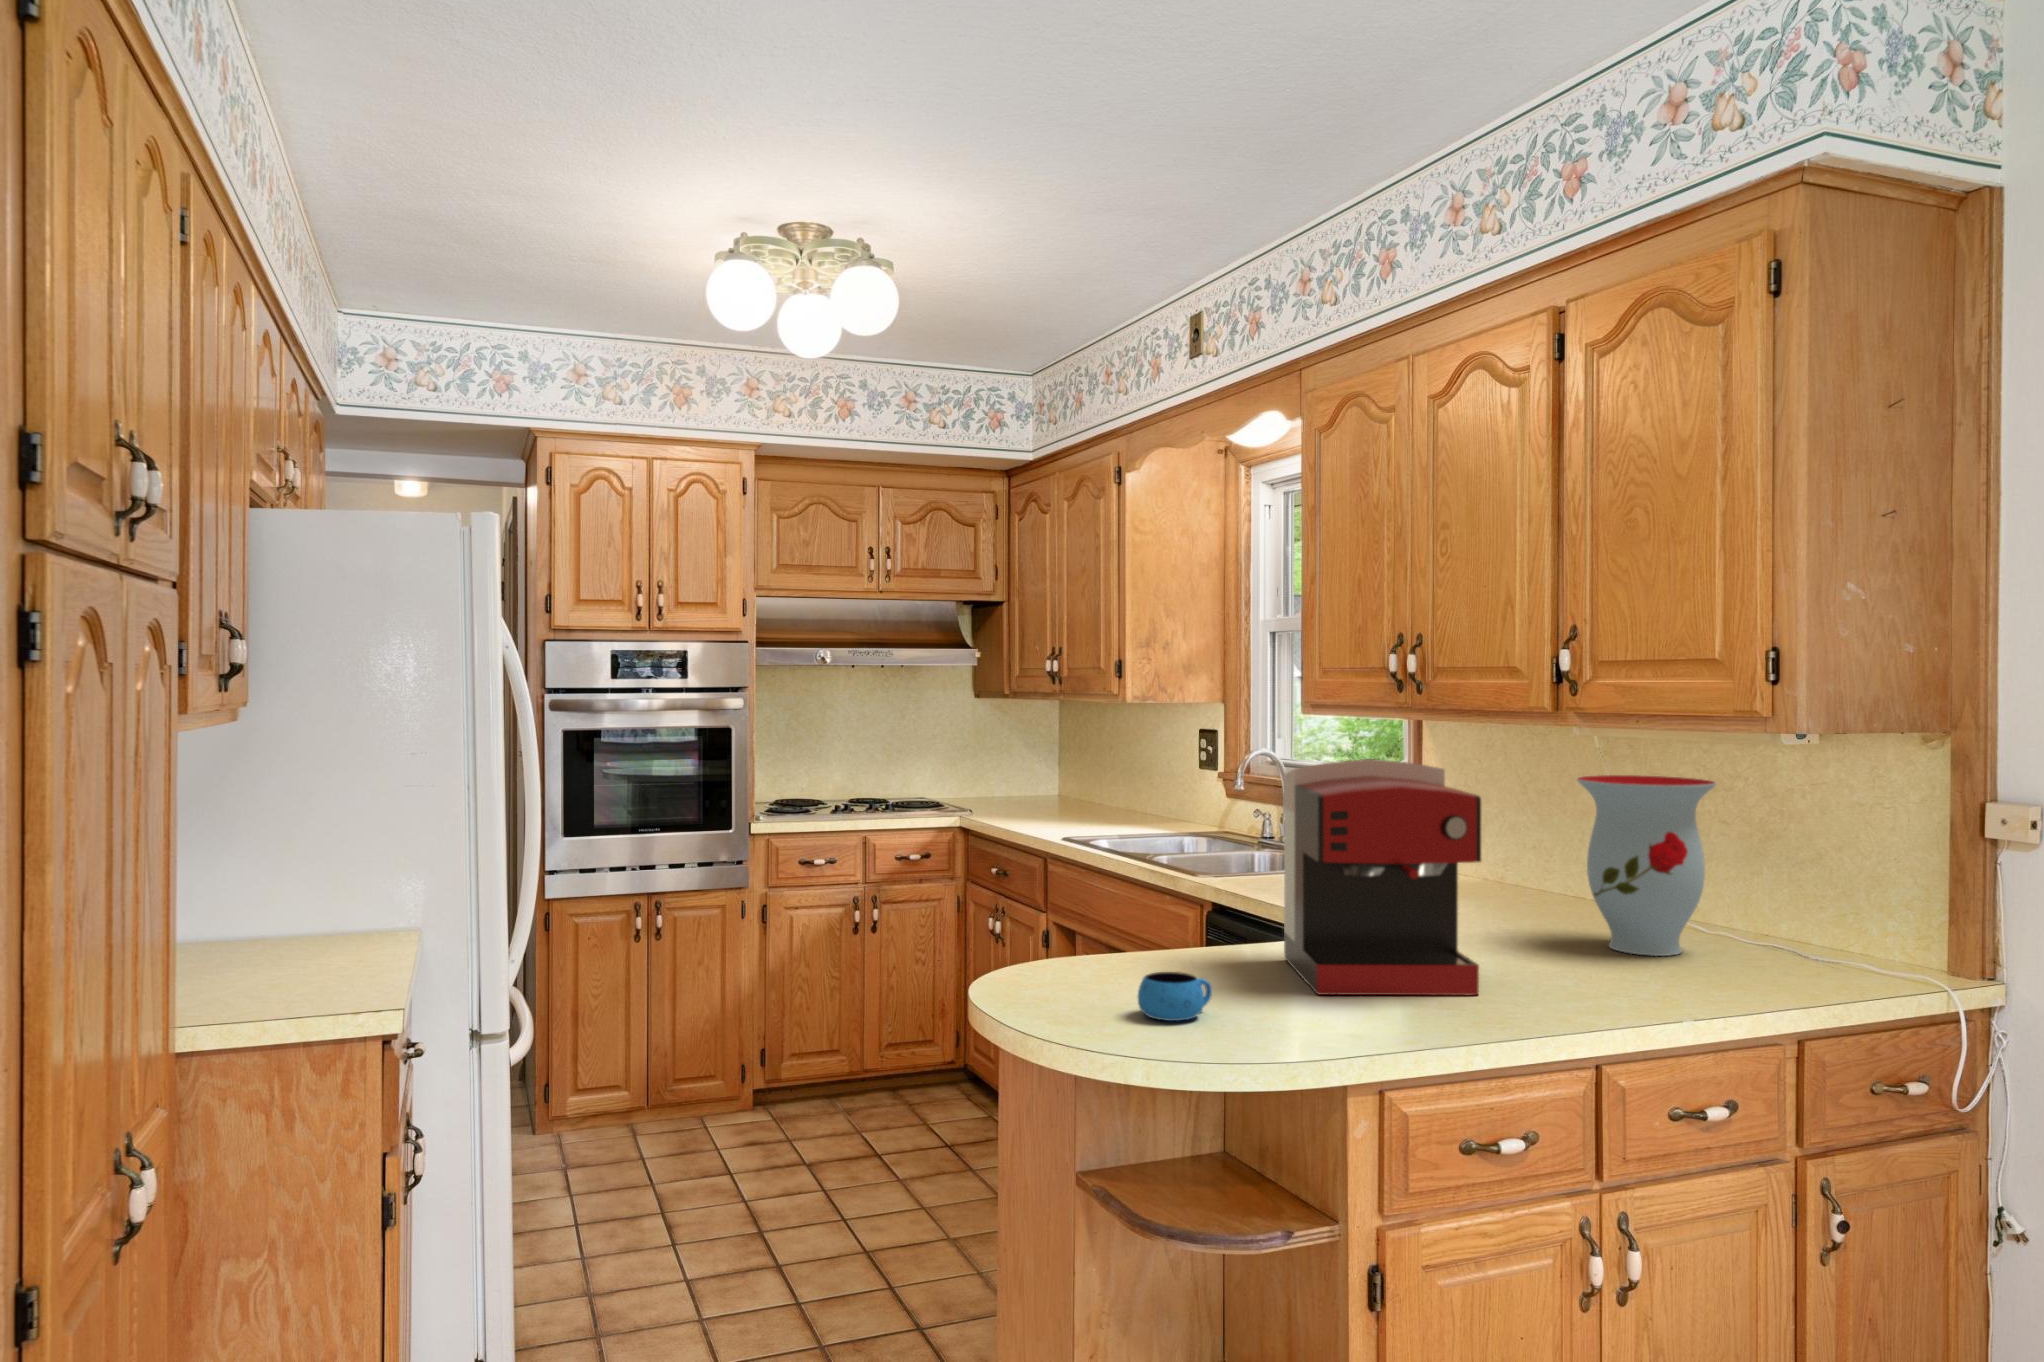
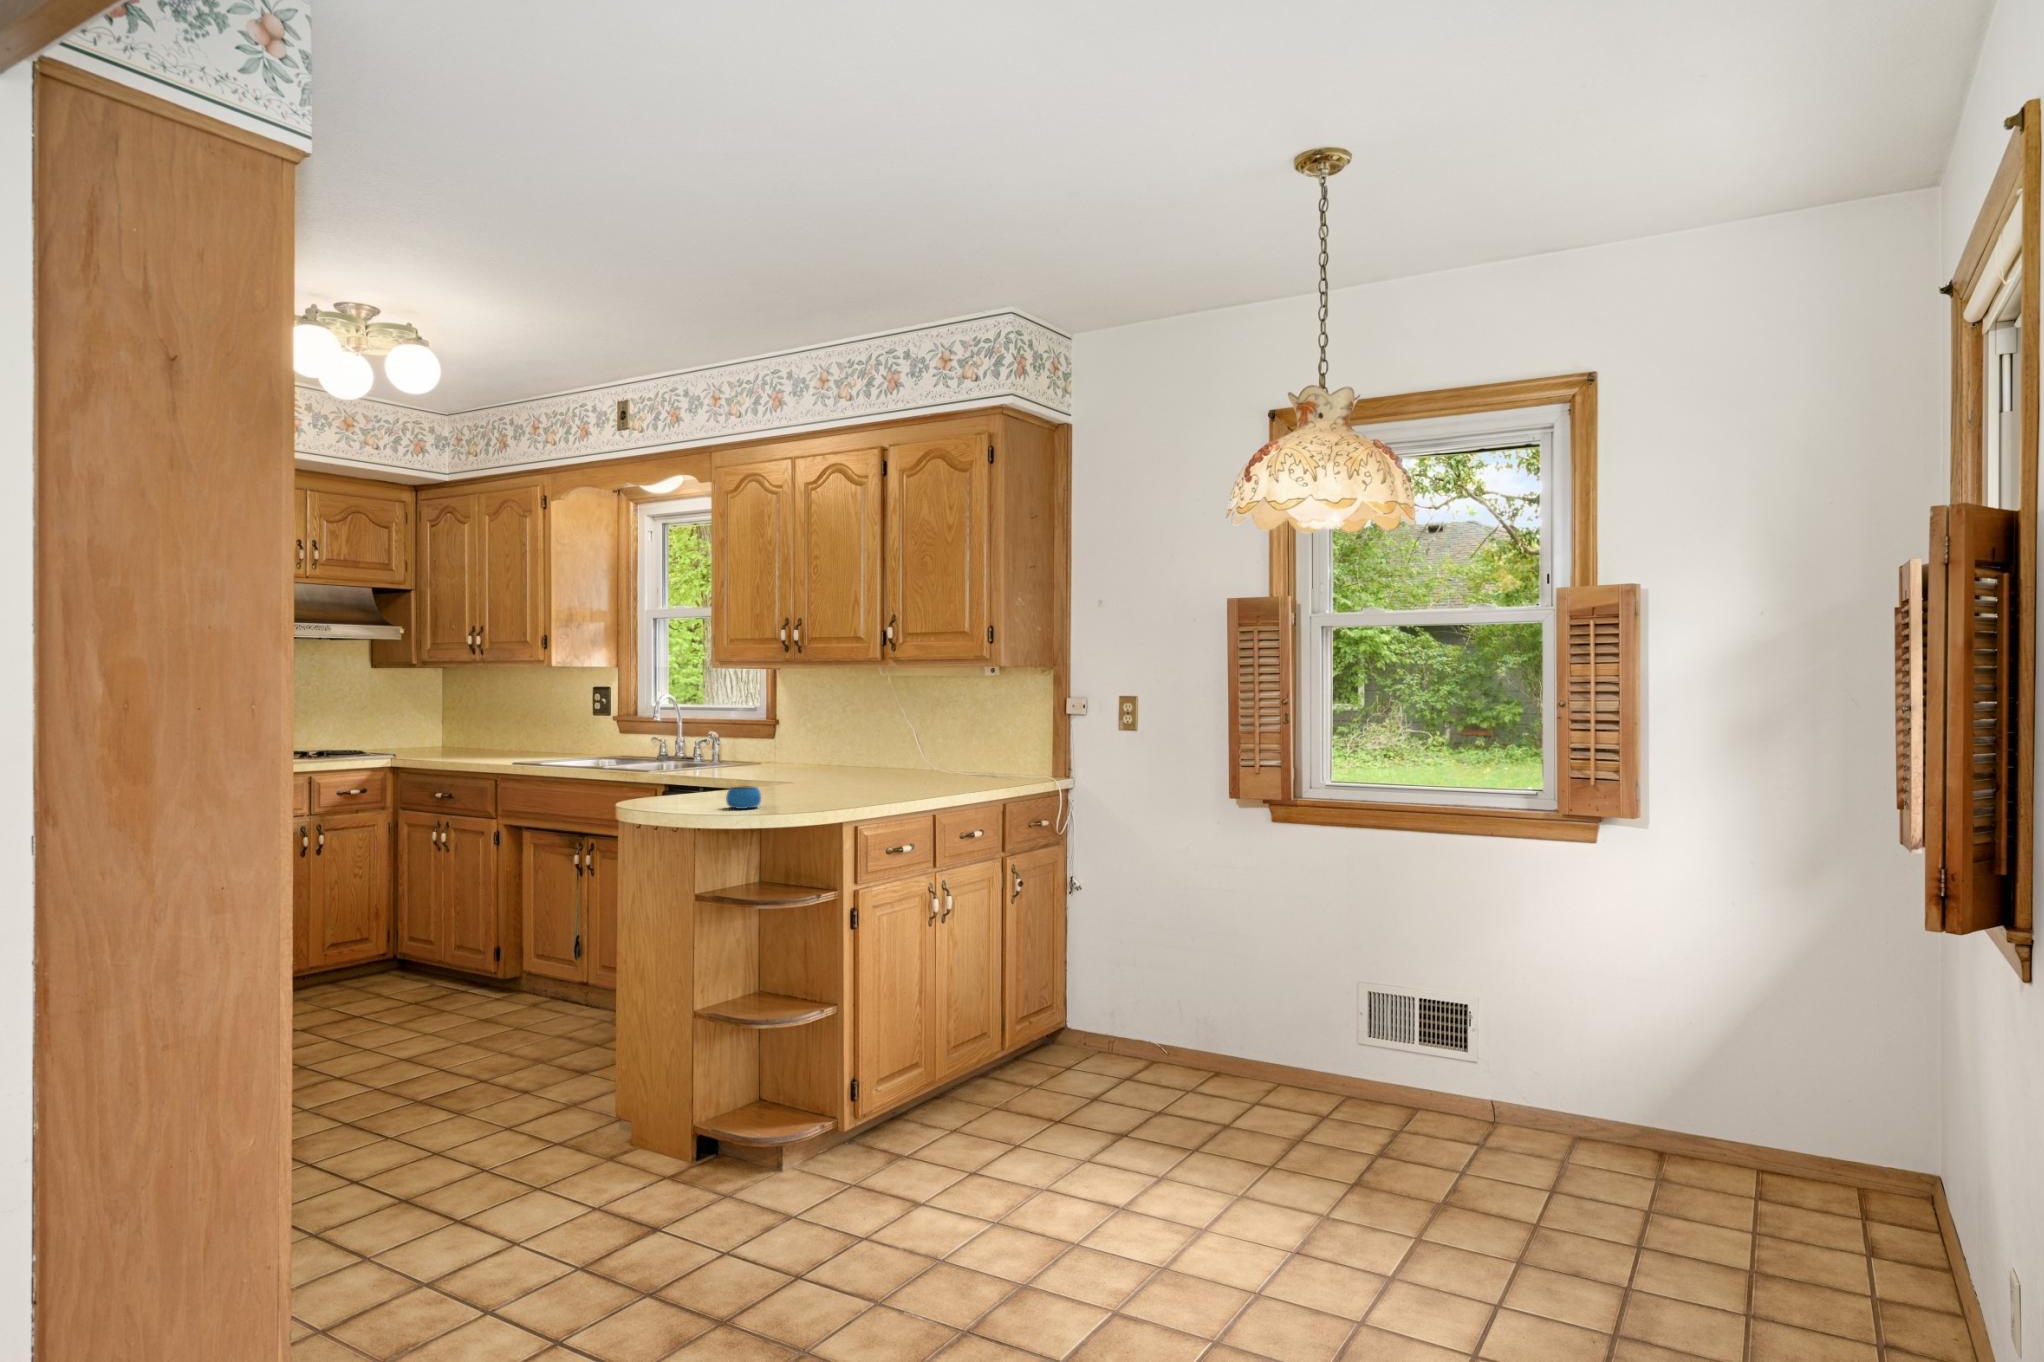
coffee maker: present [1284,759,1481,995] -> none [763,680,875,798]
vase: present [1577,775,1716,956] -> none [894,692,959,779]

